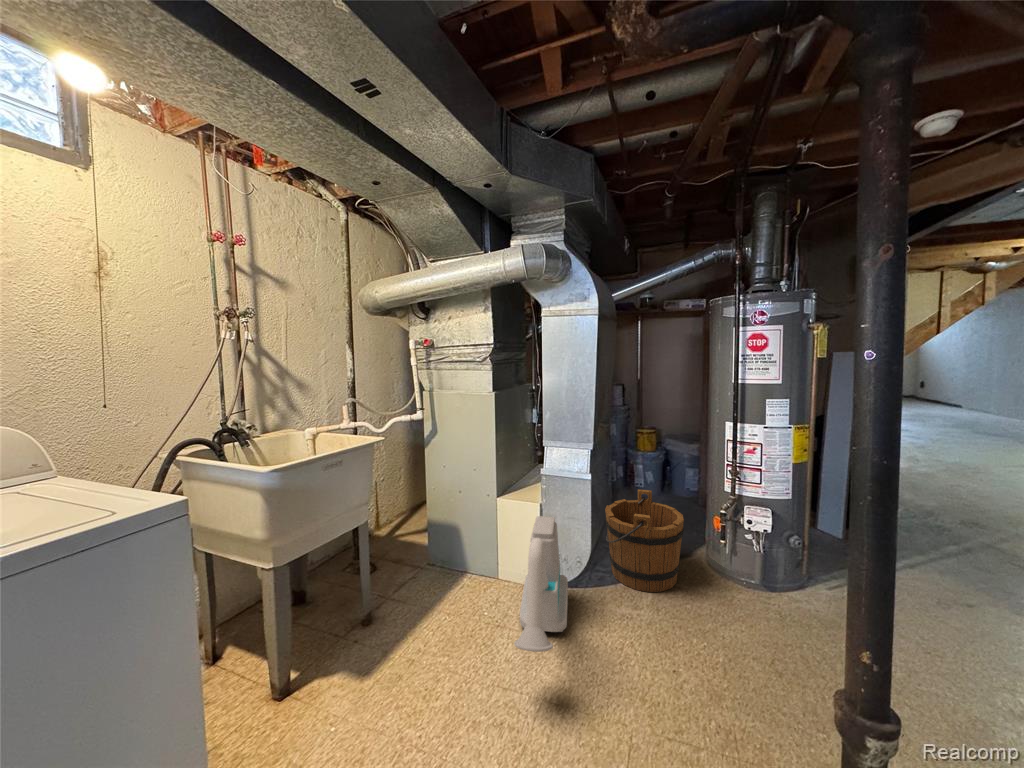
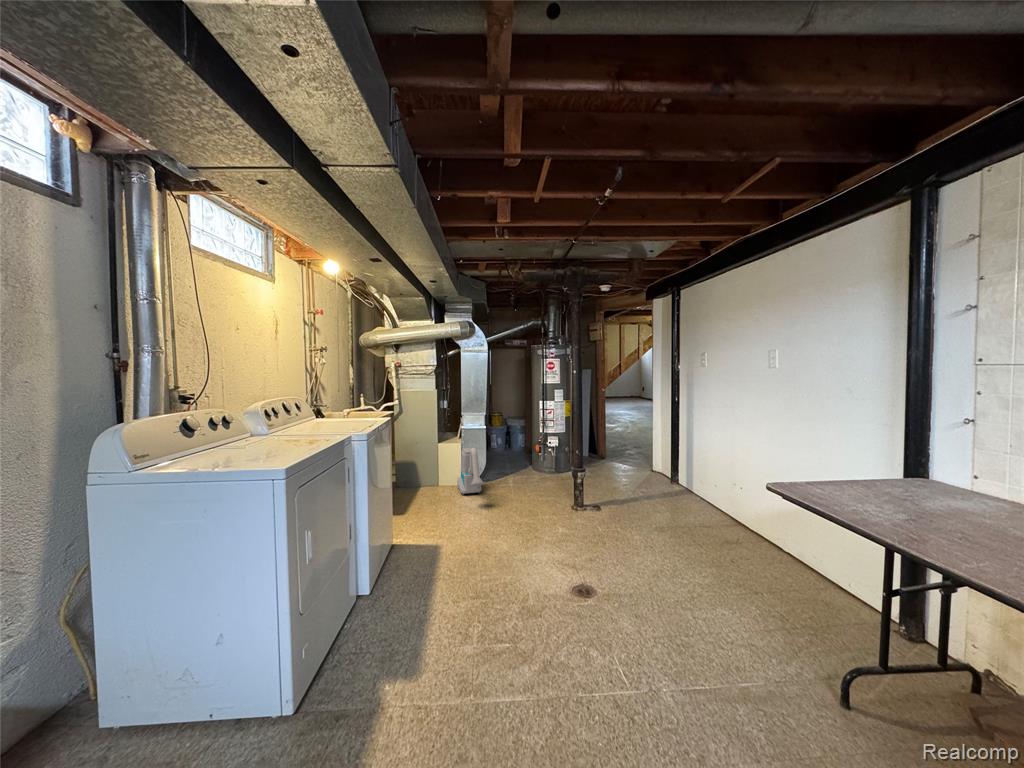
bucket: present [605,490,684,592] -> none [490,437,525,480]

